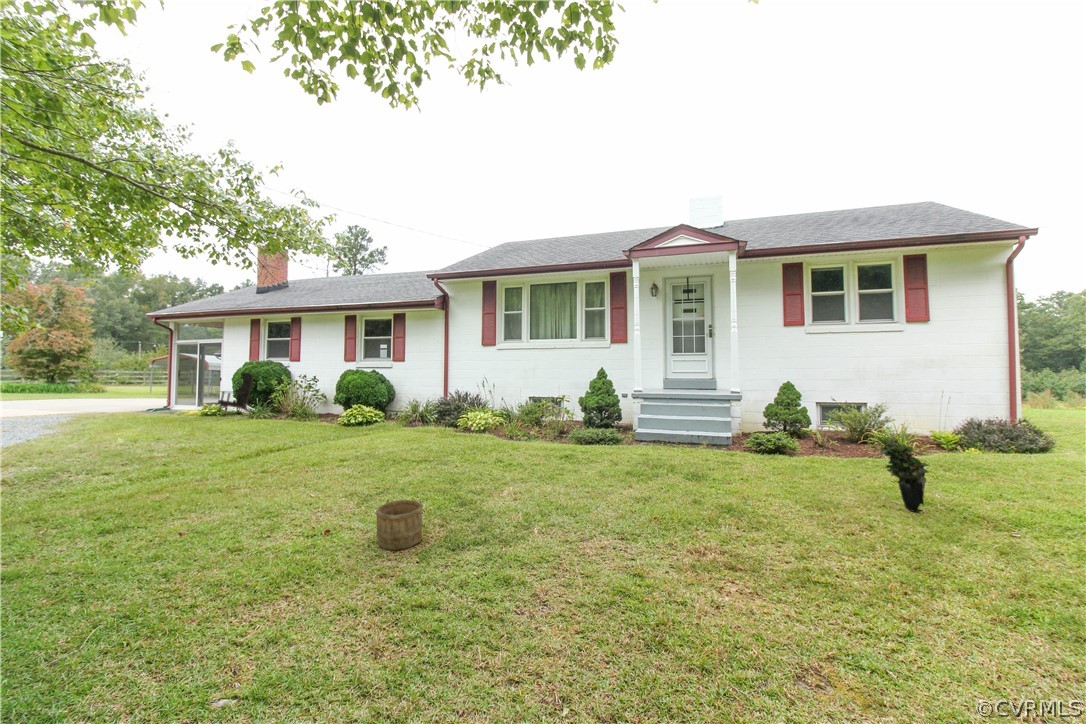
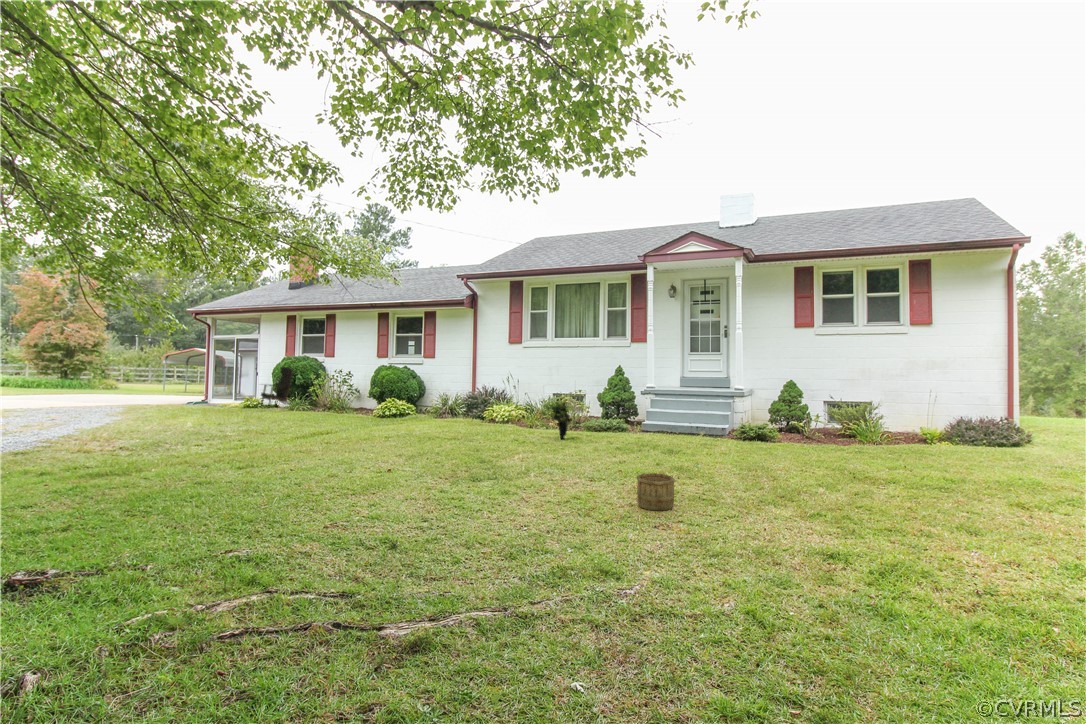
potted plant: present [877,437,929,512] -> present [551,402,572,439]
wooden bucket: present [375,500,423,550] -> present [637,473,675,511]

